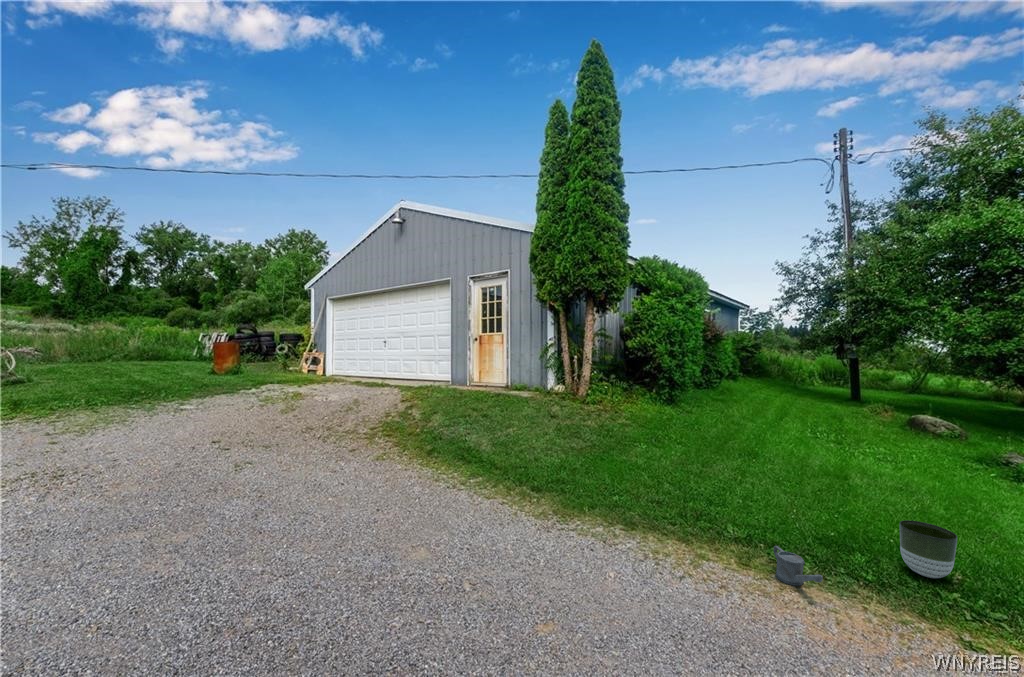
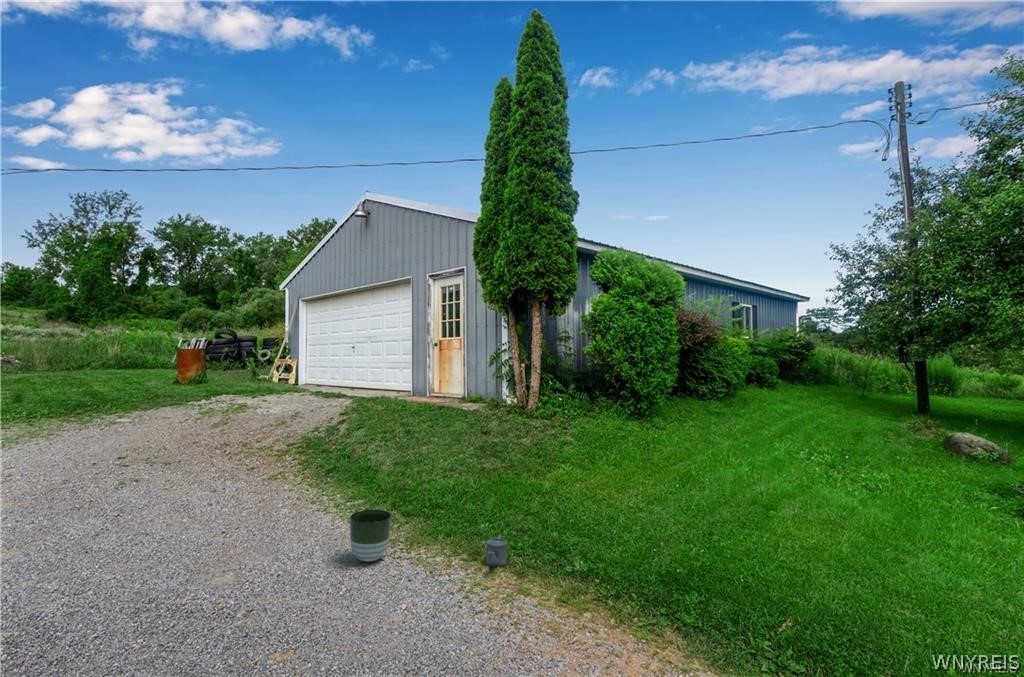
planter: present [900,520,957,578] -> present [350,510,391,562]

